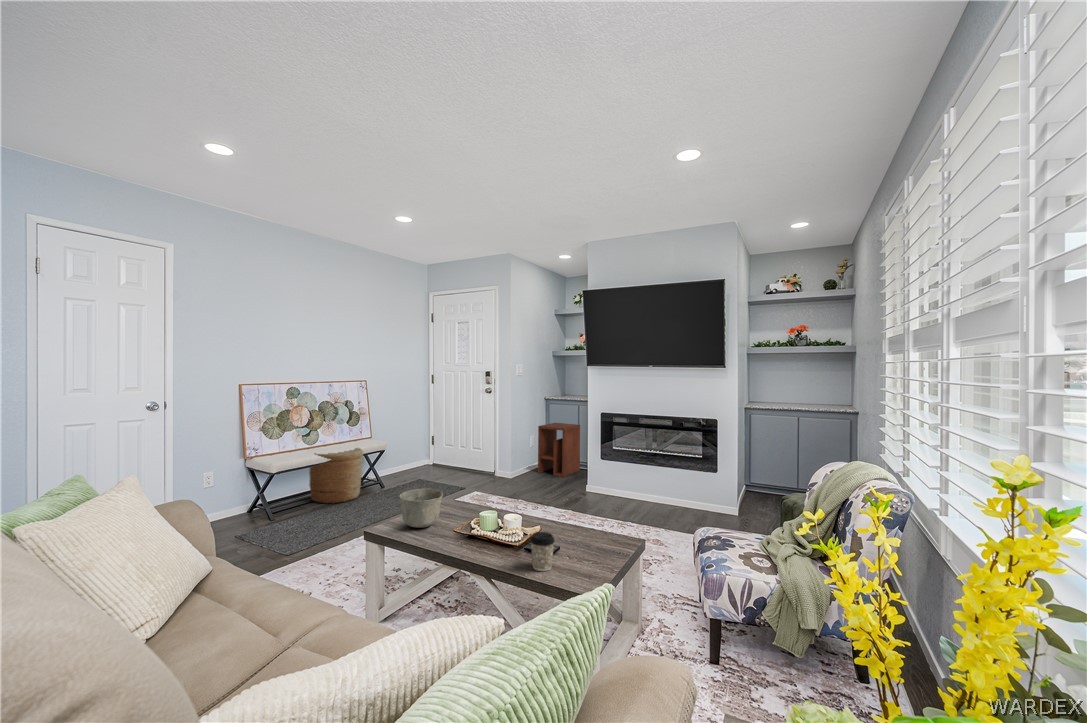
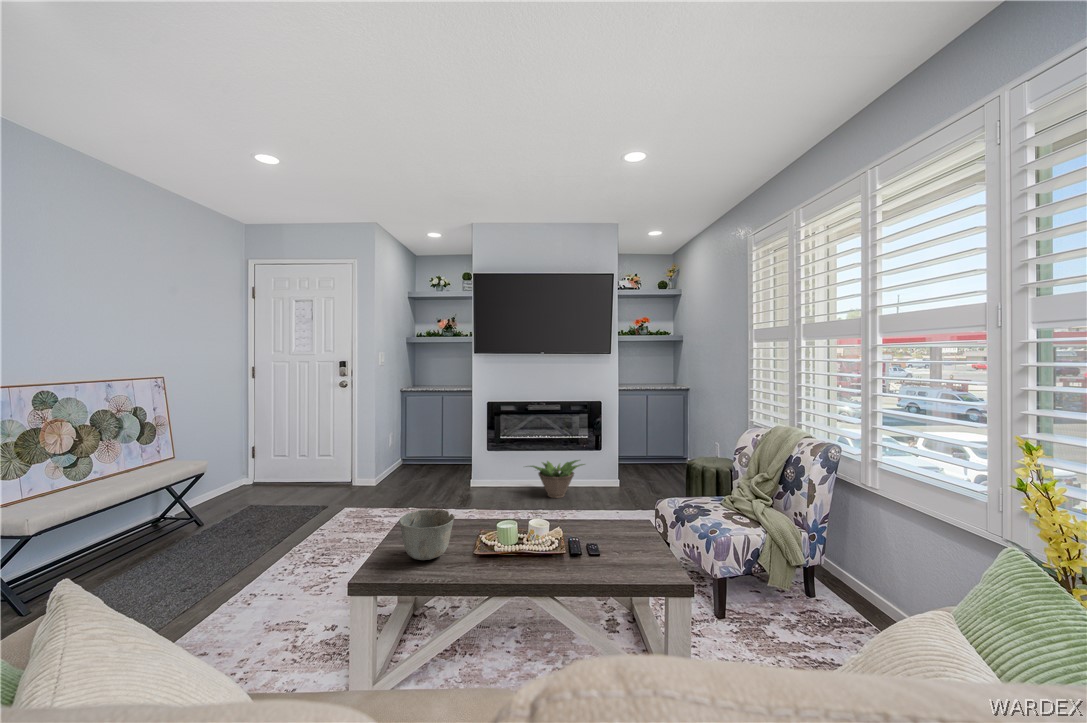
side table: present [538,423,580,477] -> none [401,417,445,476]
woven basket: present [309,448,363,504] -> none [81,474,181,565]
decorative plant: none [627,474,689,513] -> present [530,460,584,498]
coffee cup: present [530,532,555,571] -> none [603,531,629,572]

